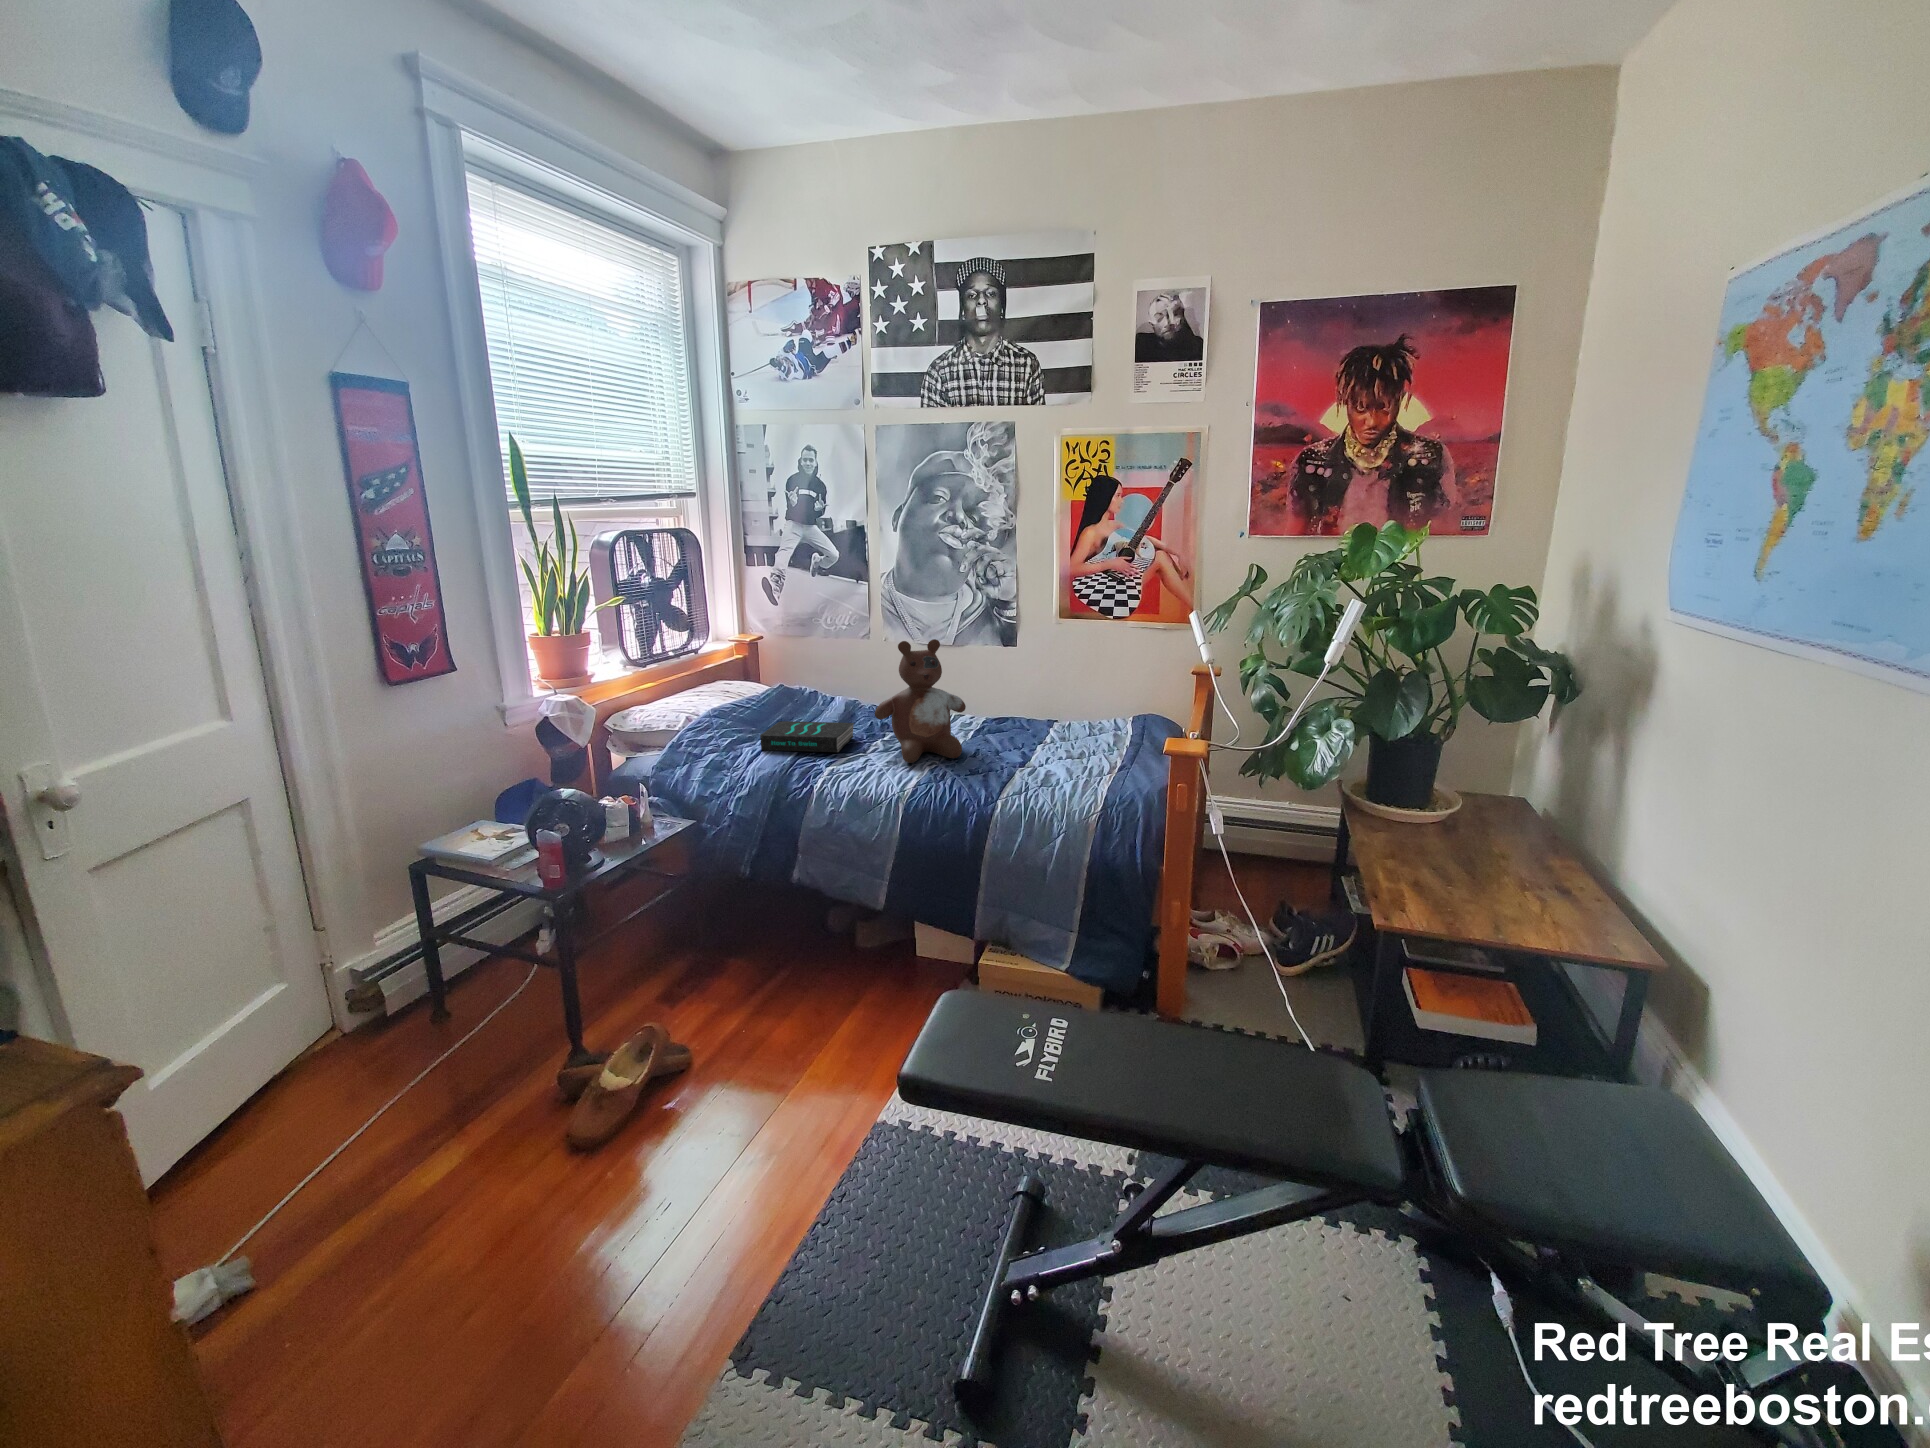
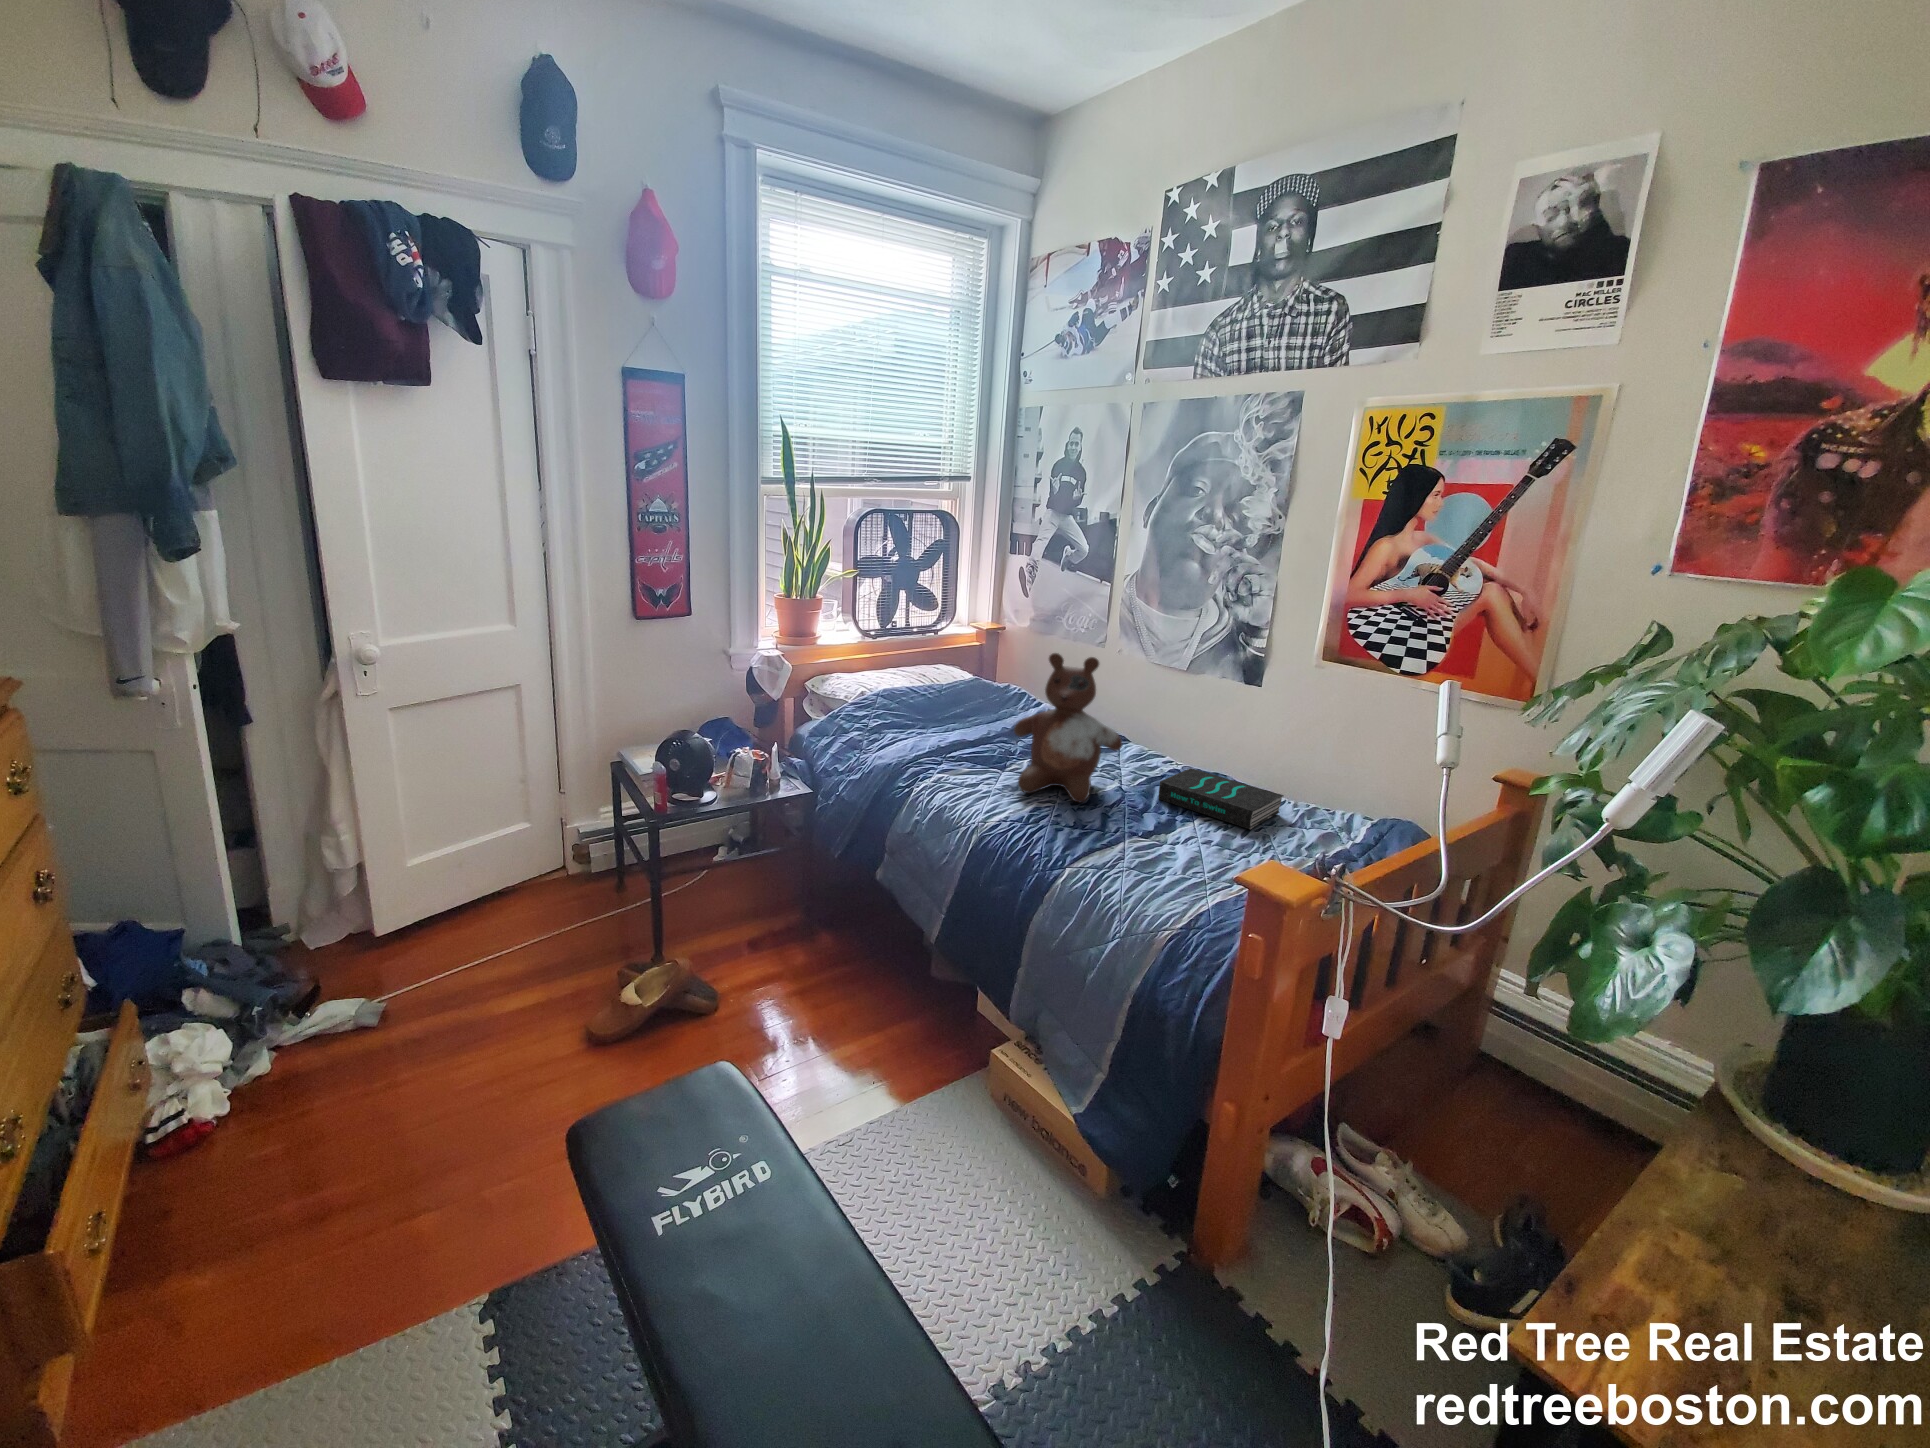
book: present [760,721,854,752] -> present [1158,768,1284,829]

